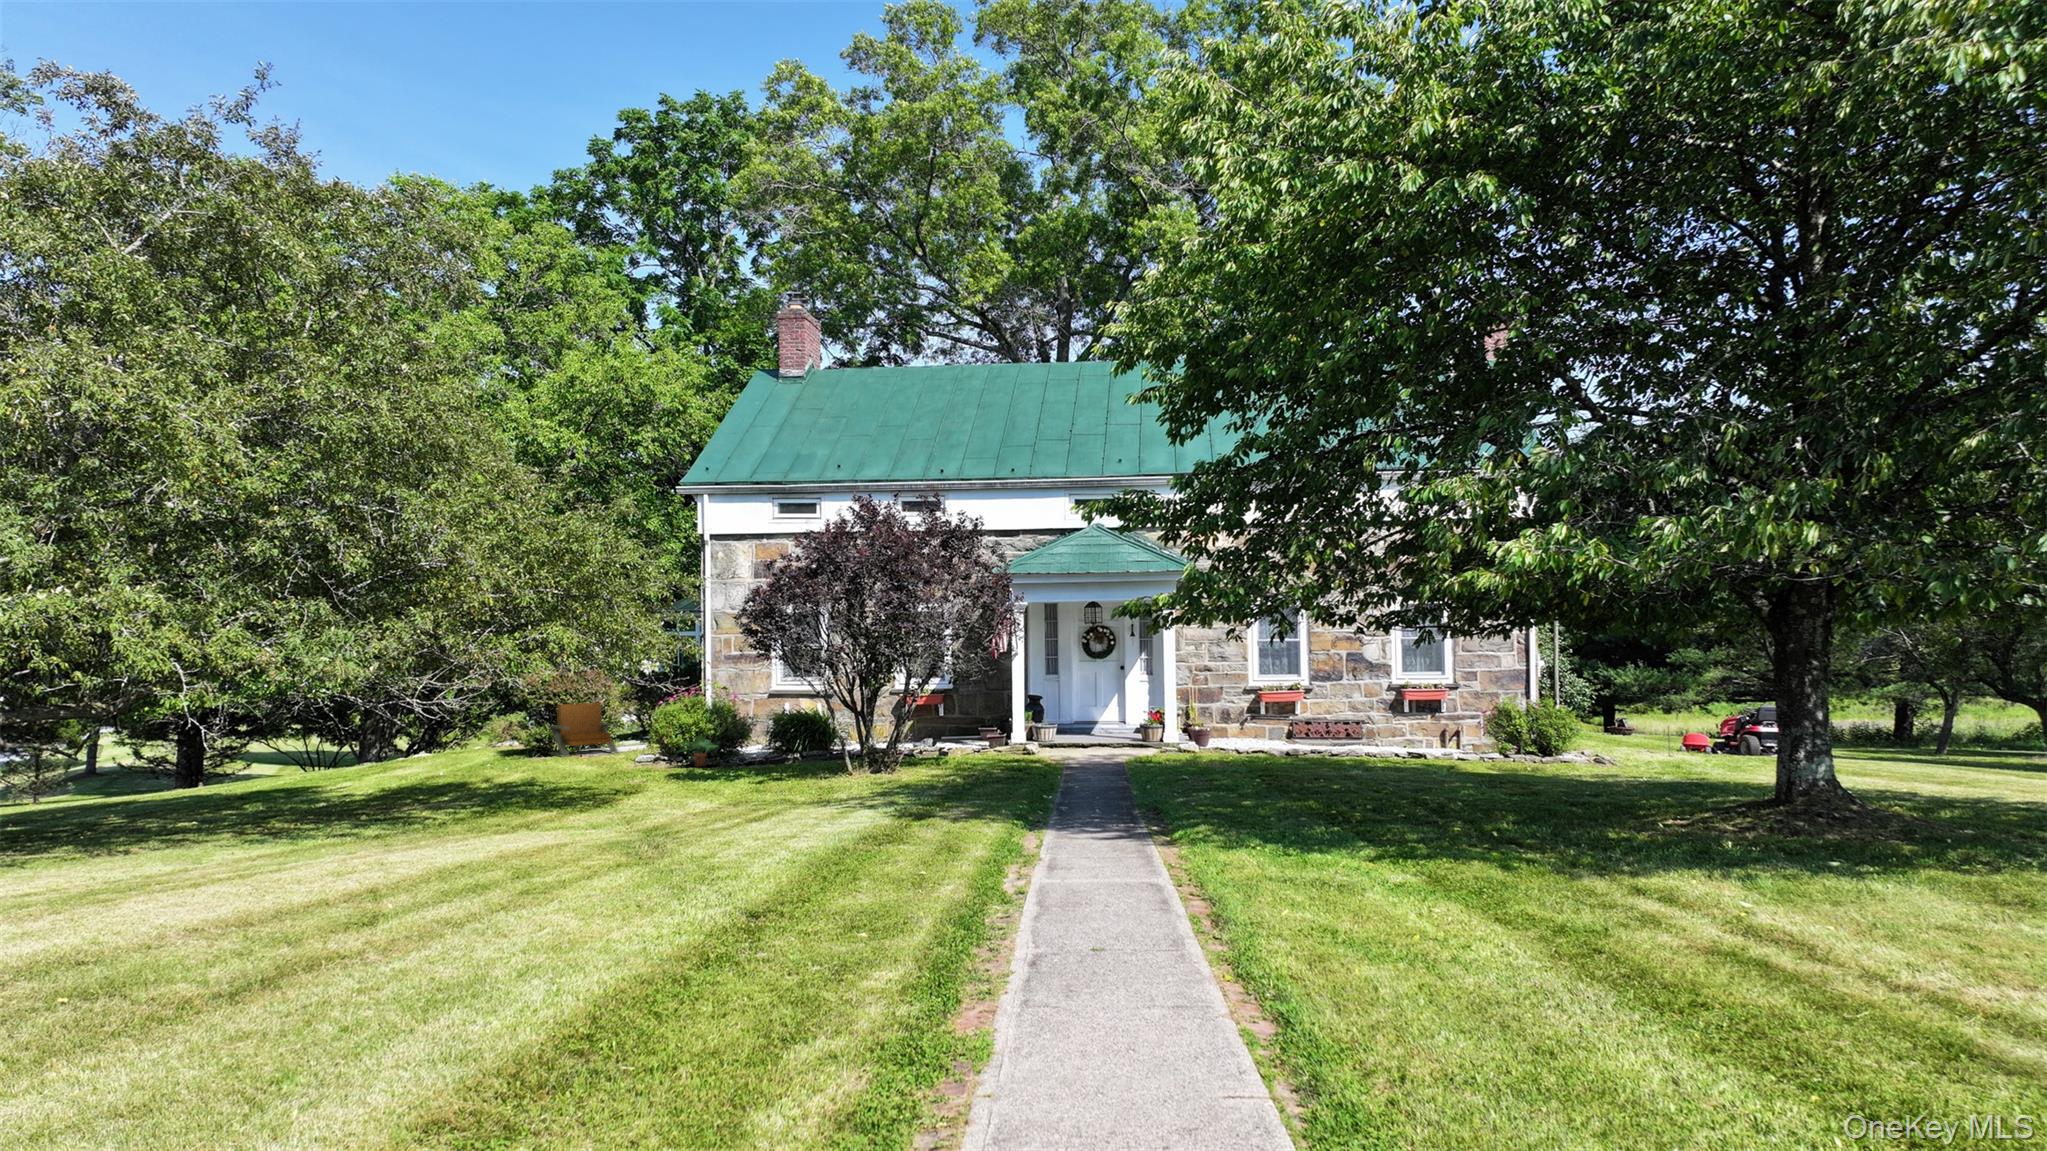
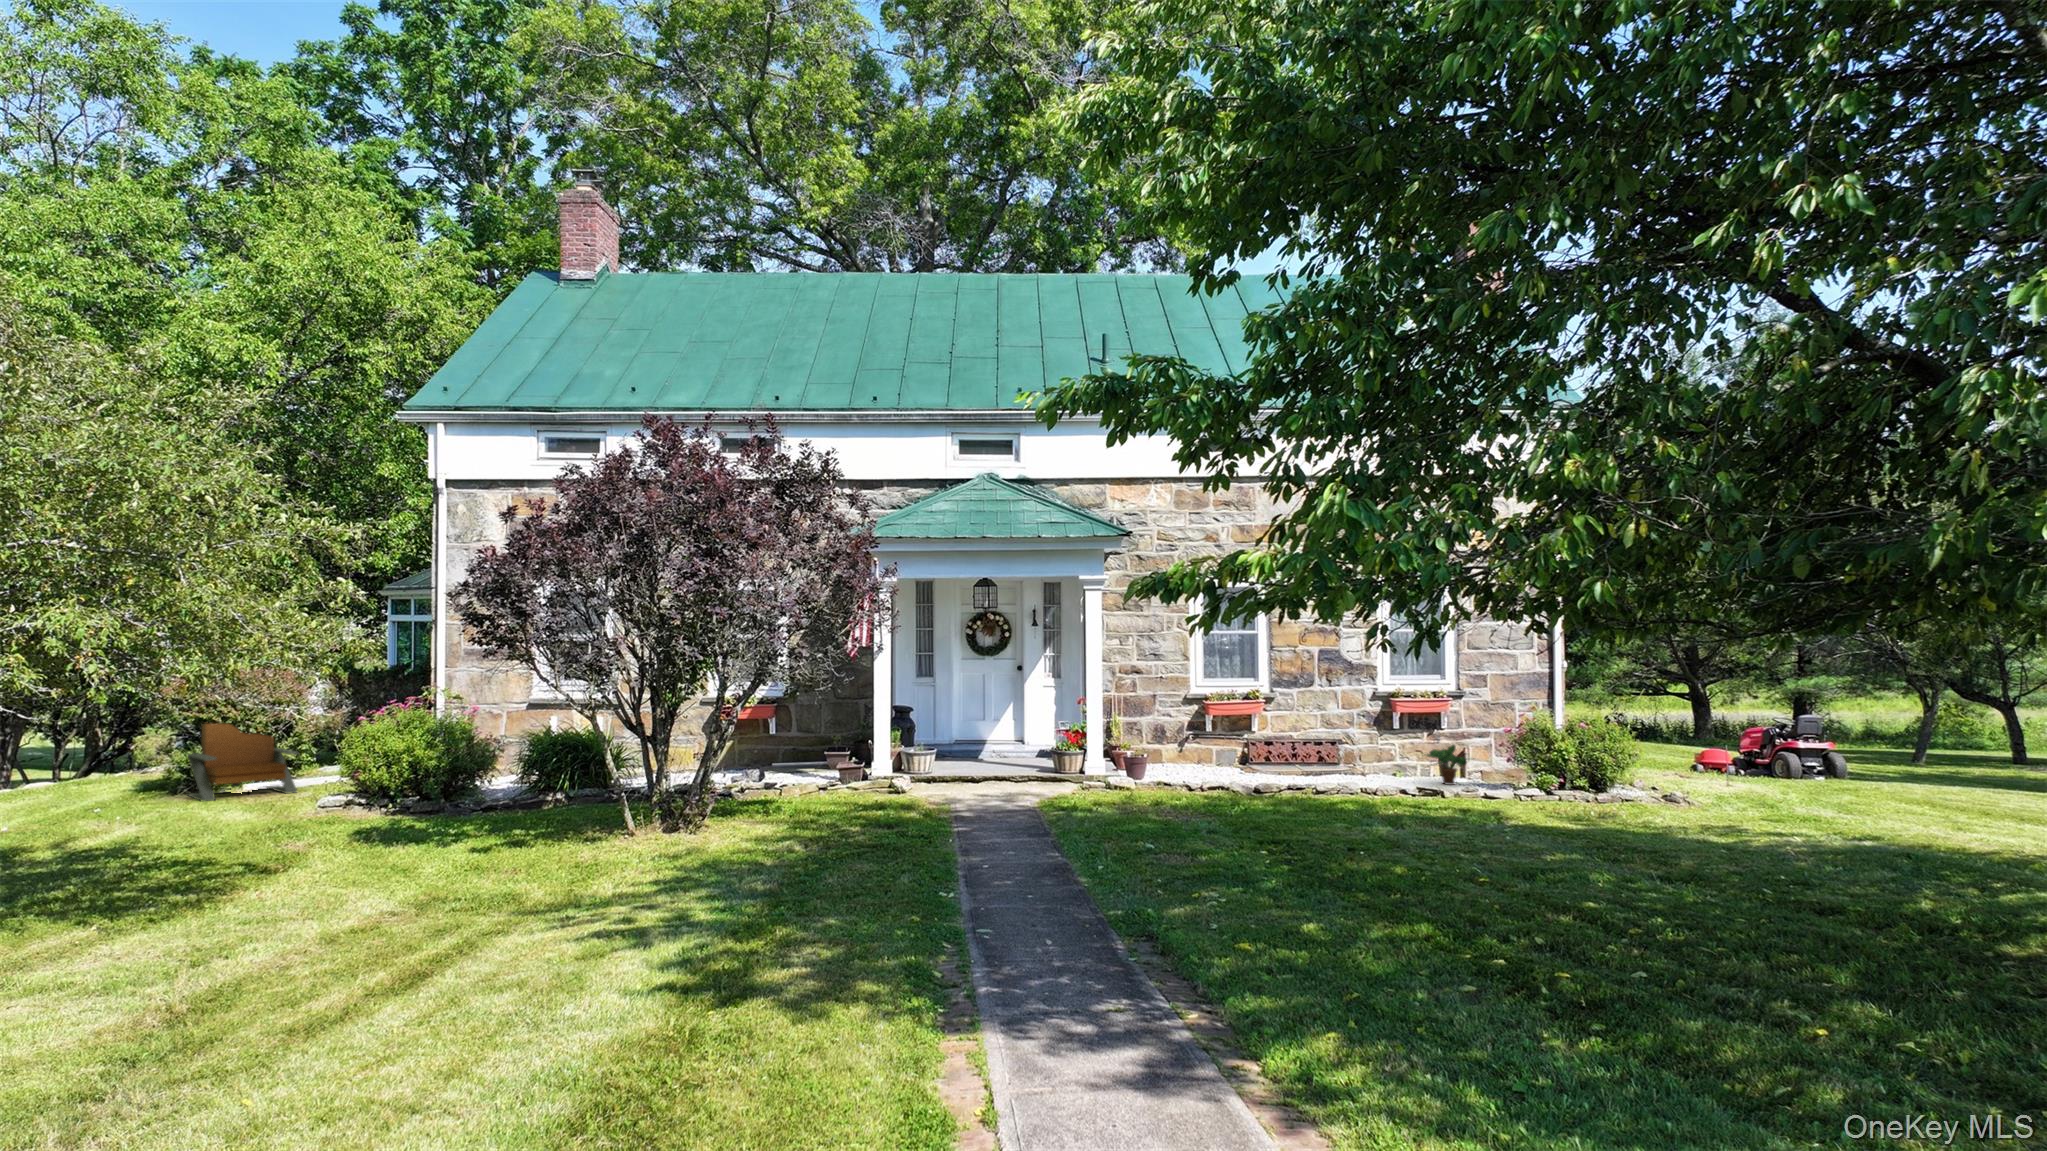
potted plant: present [676,735,717,767] -> present [1426,745,1467,785]

